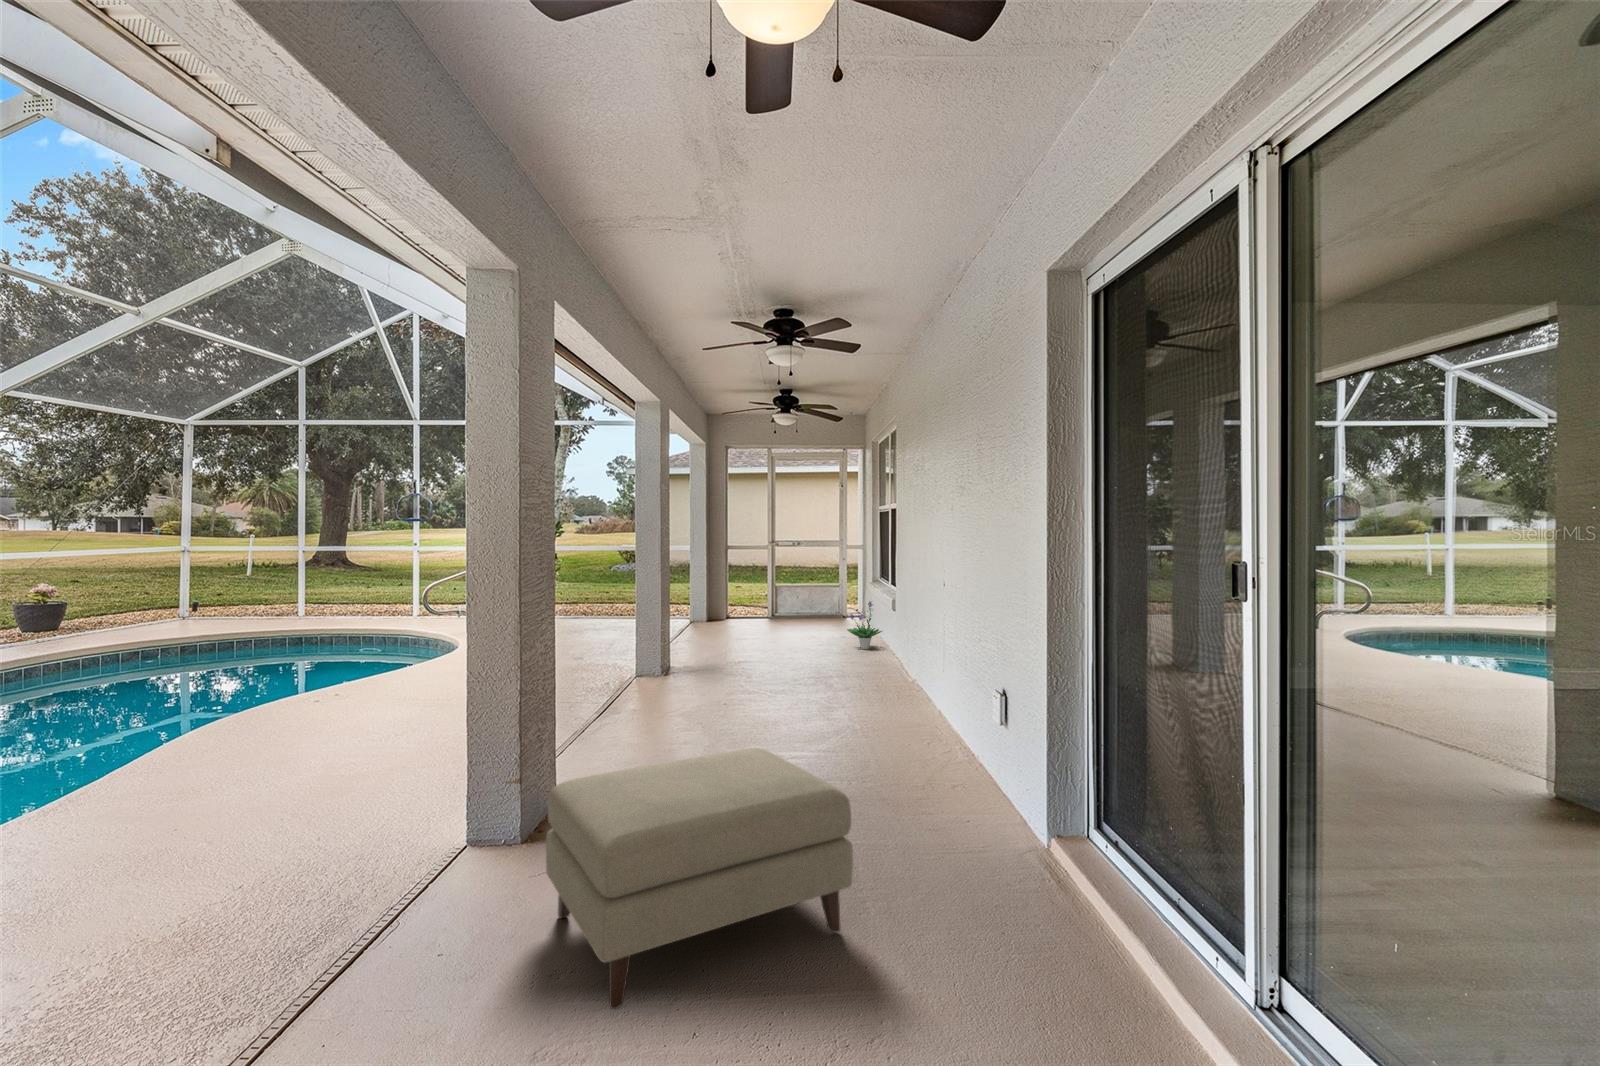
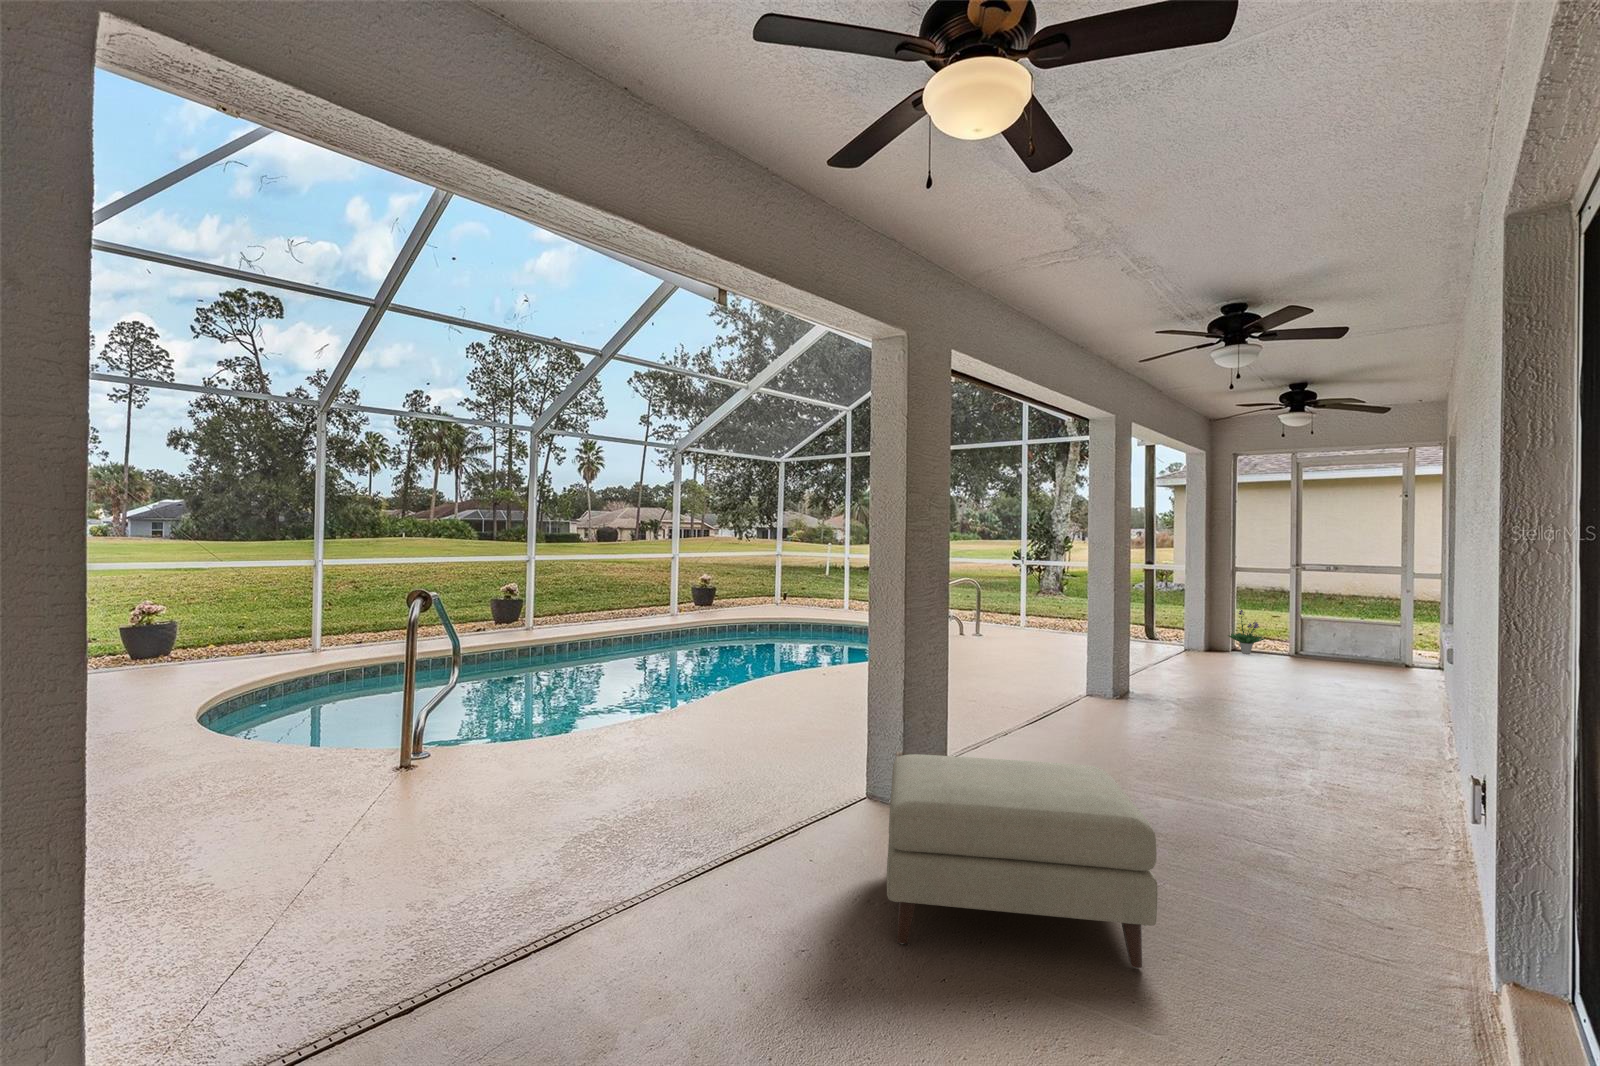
potted plant: present [847,601,882,649] -> present [1228,610,1265,654]

